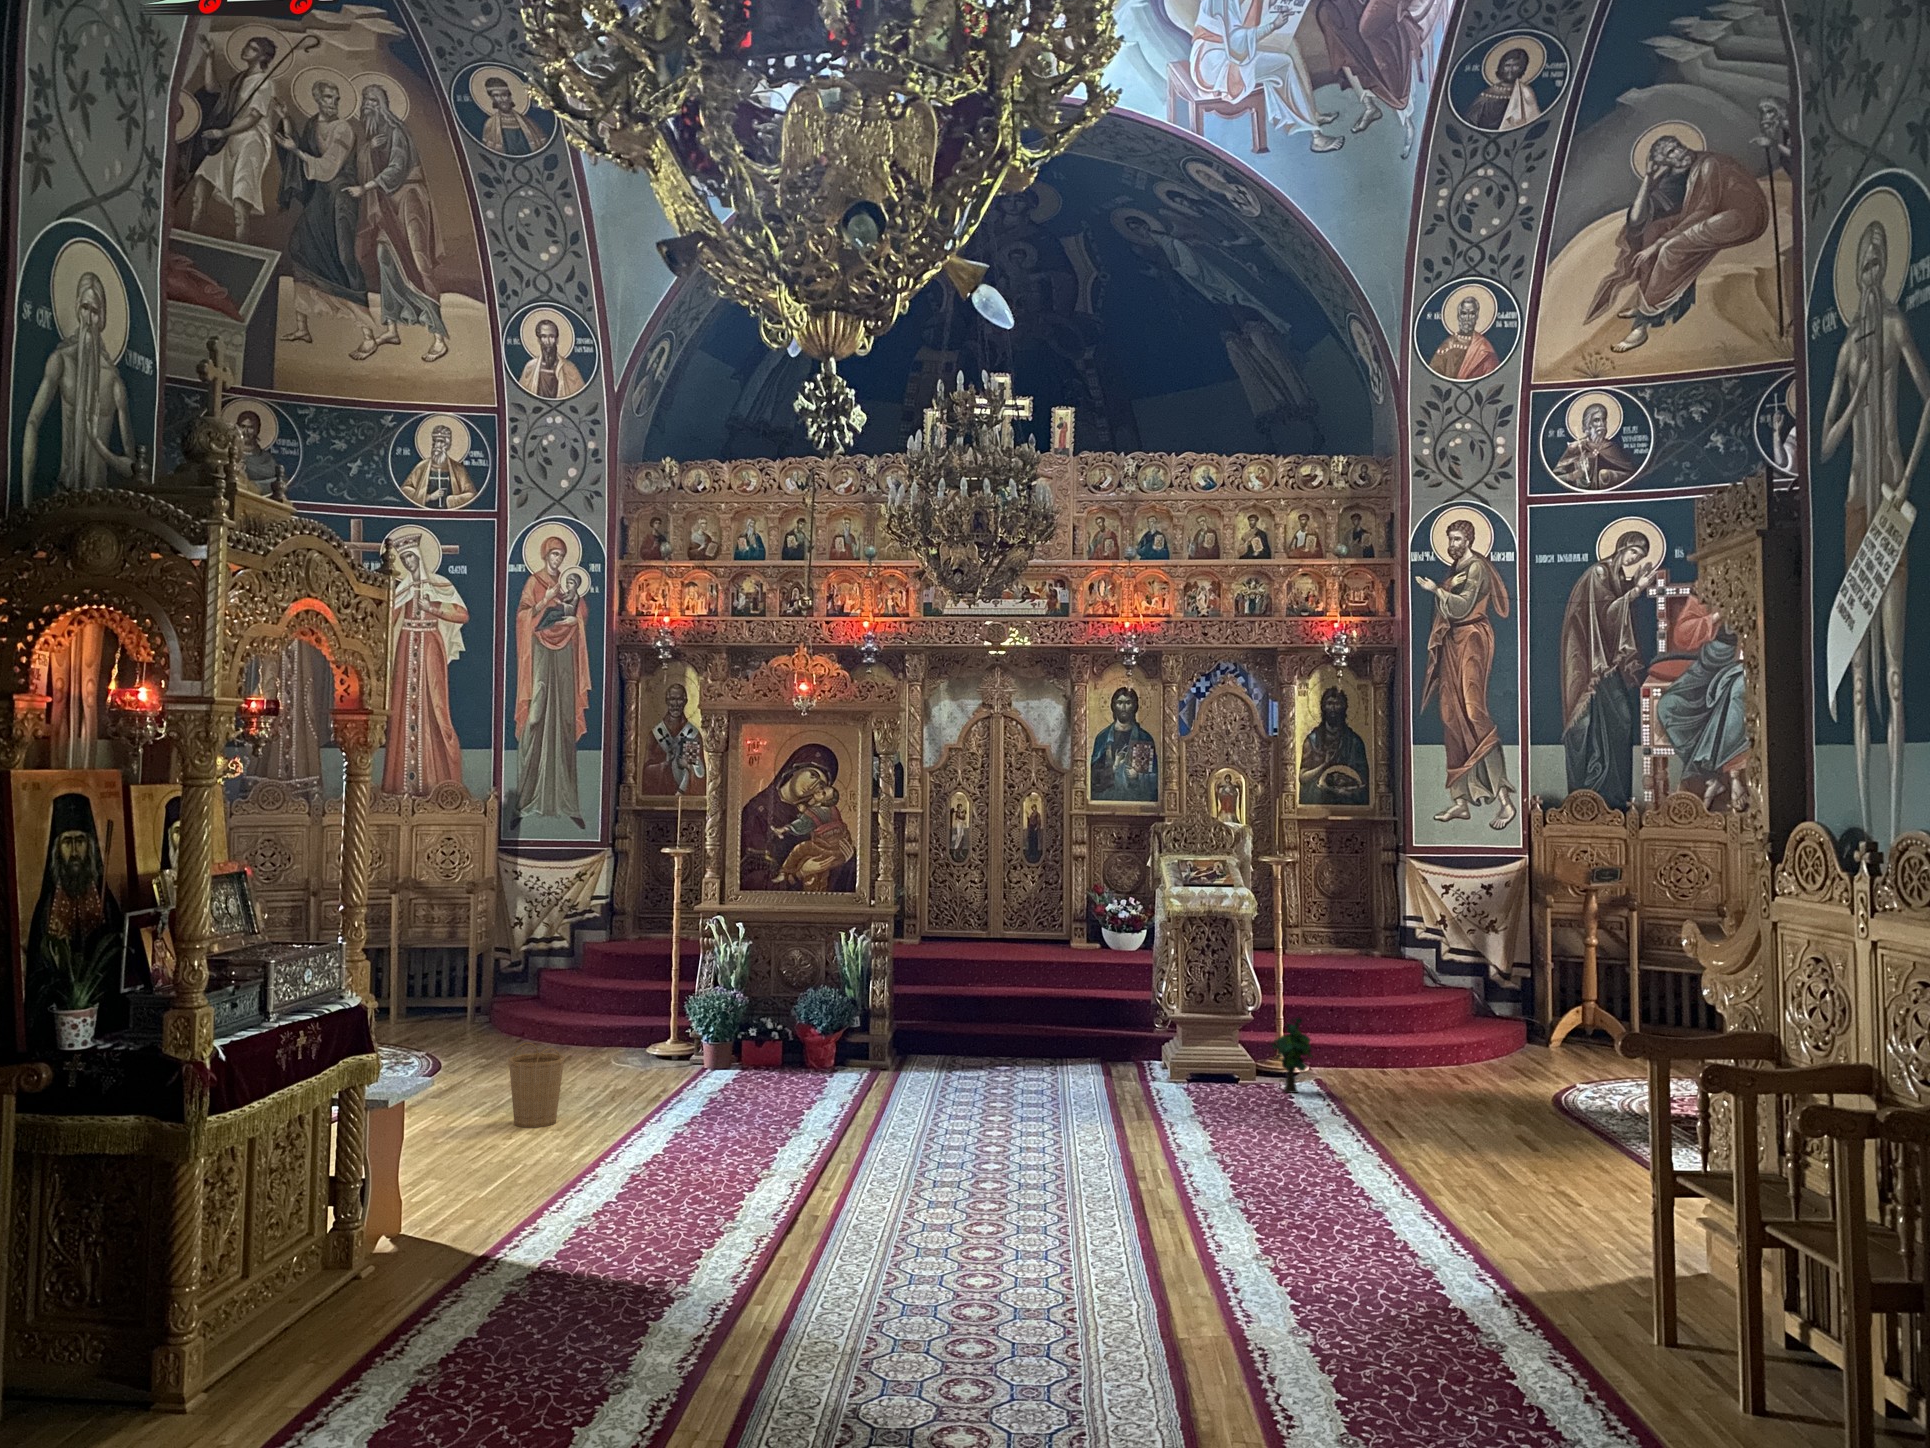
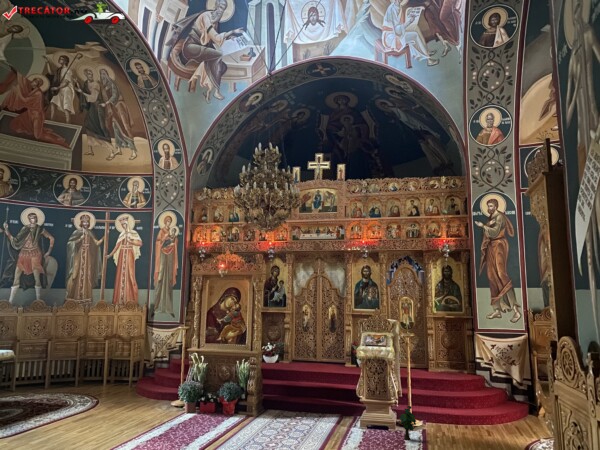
basket: present [509,1043,565,1128] -> none [79,405,102,441]

